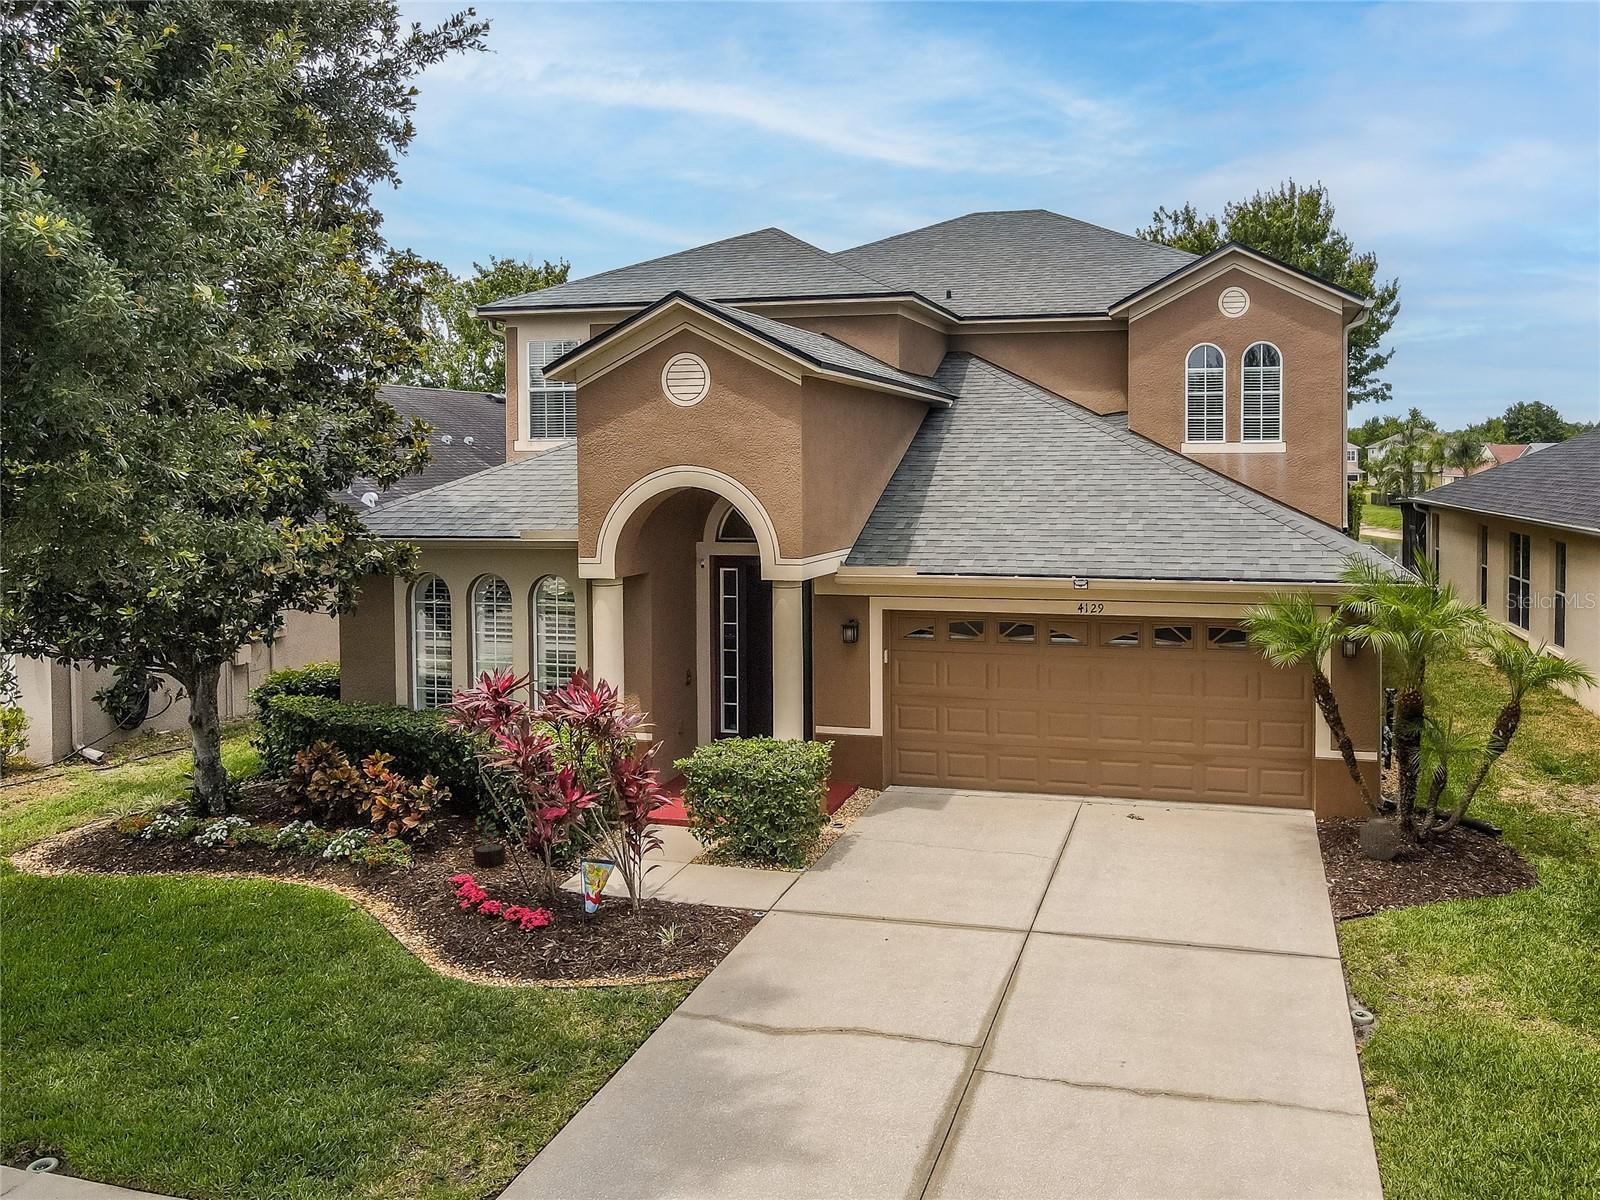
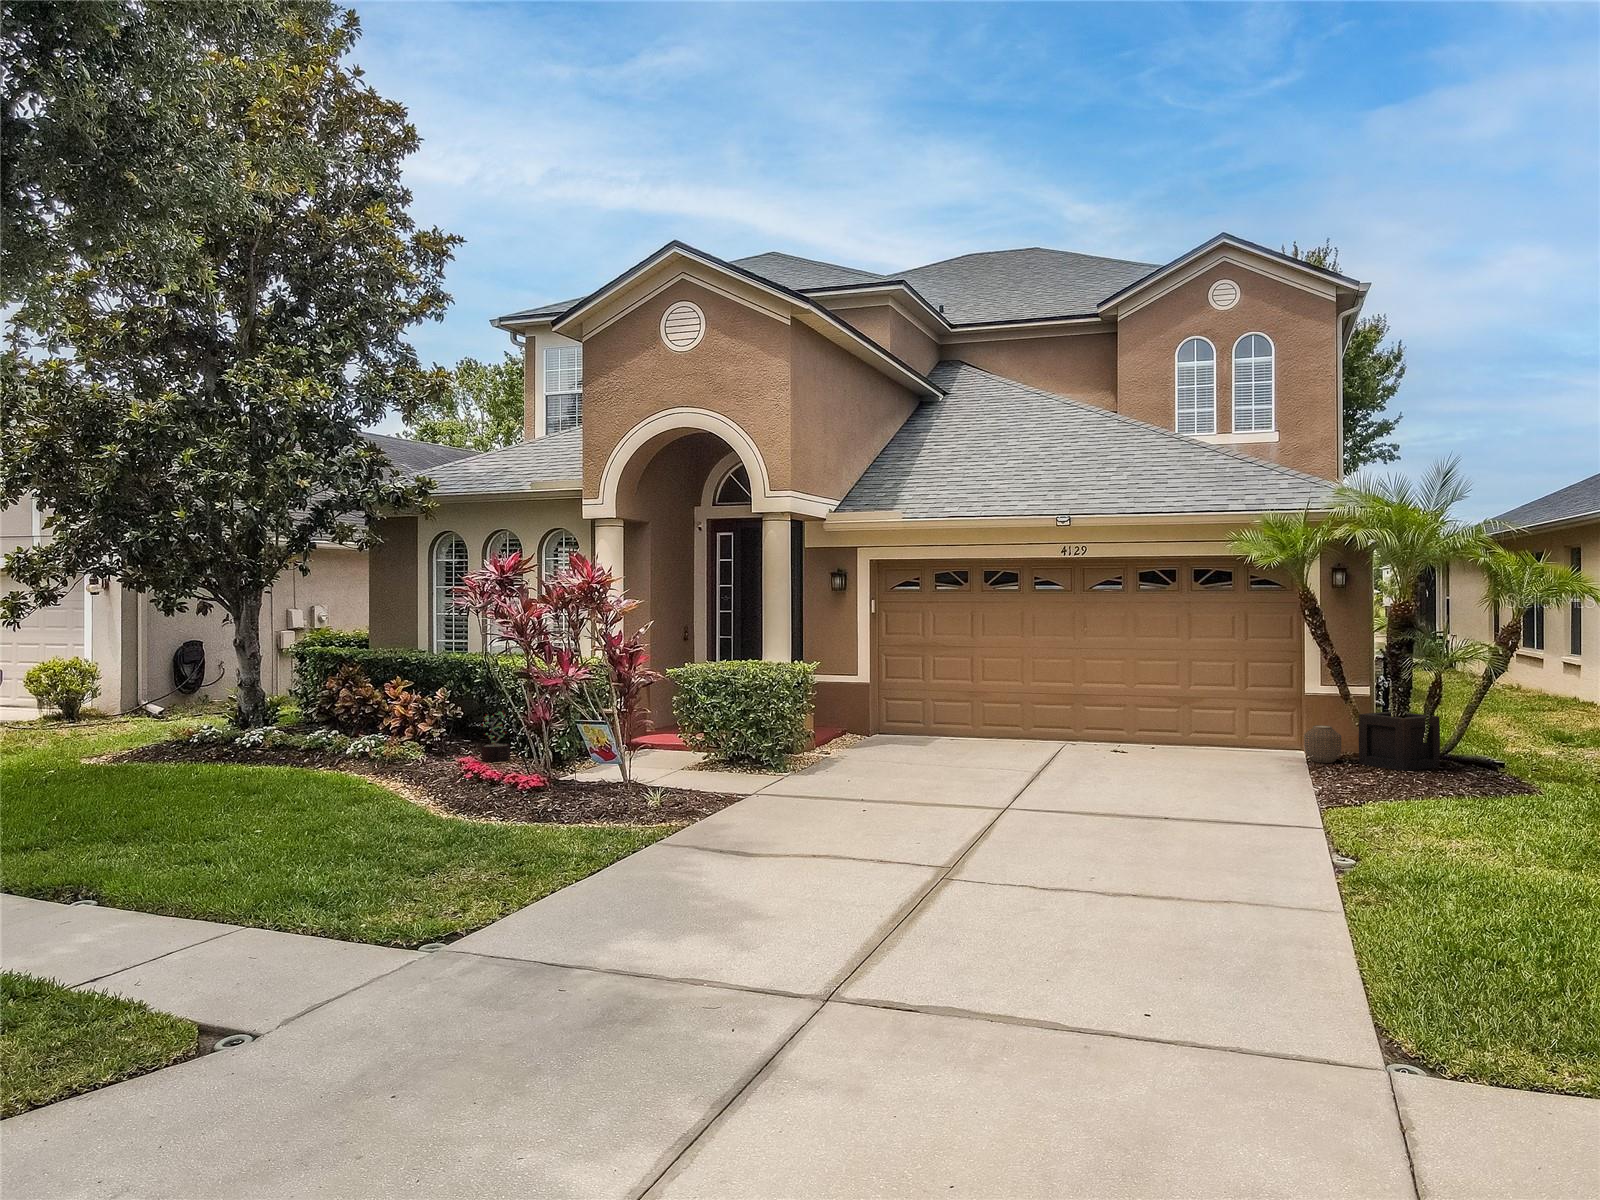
wooden crate: none [1419,803,1507,878] -> present [1358,712,1440,771]

